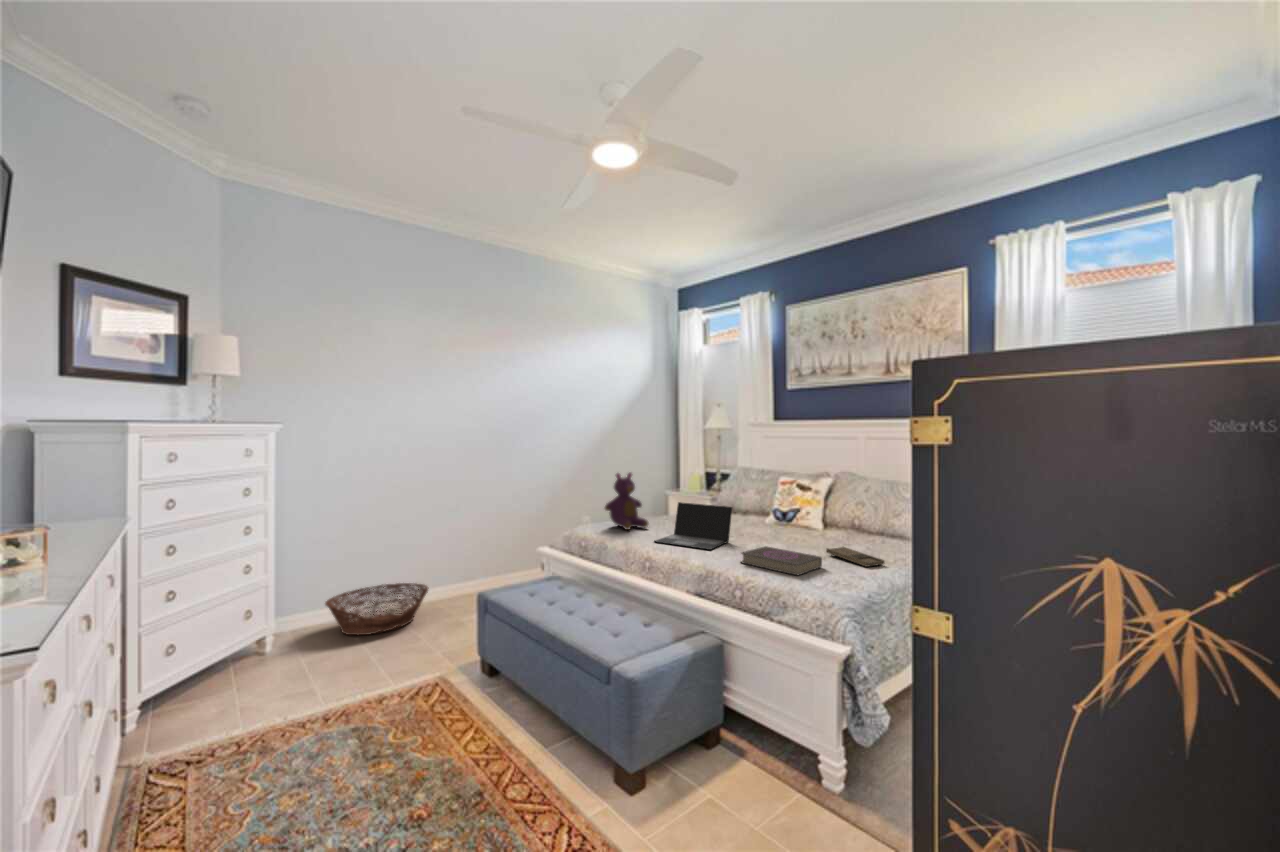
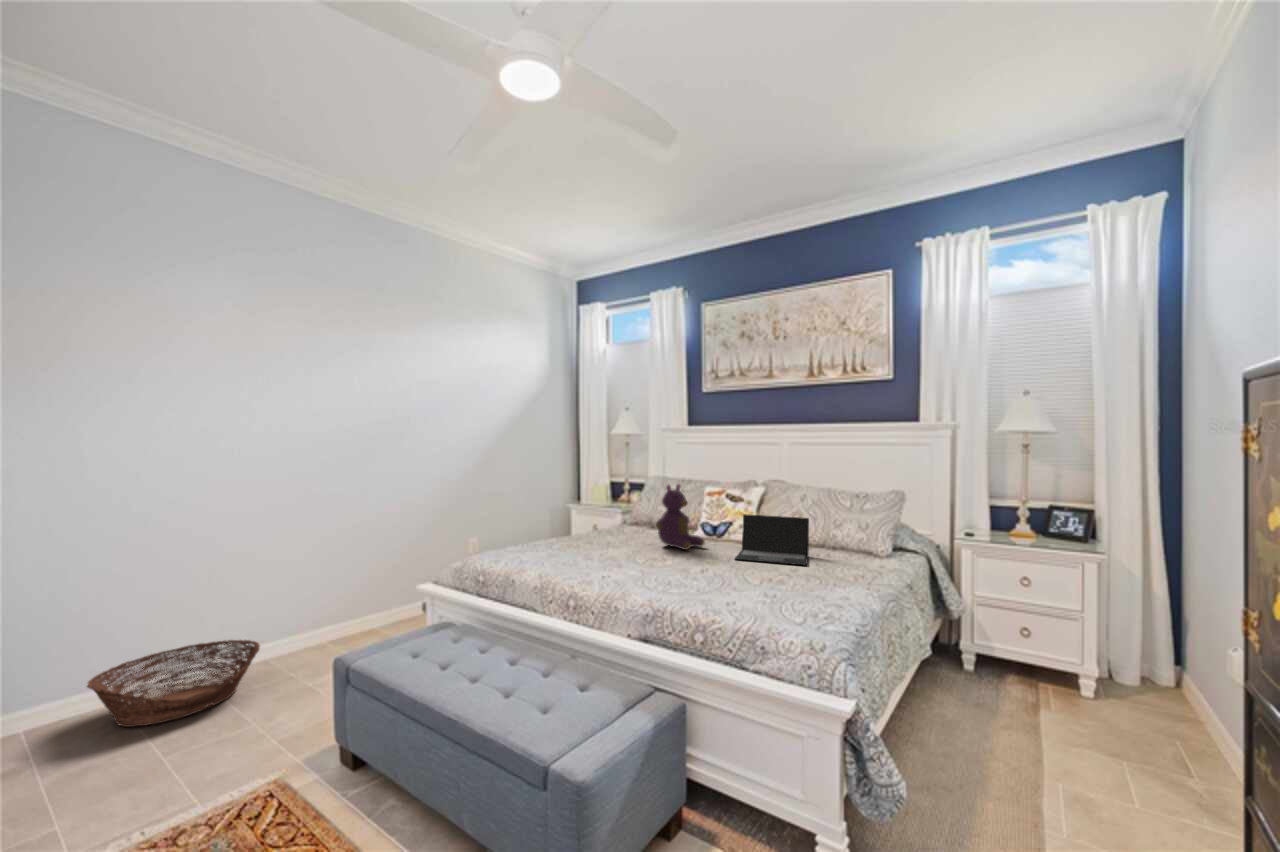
teddy bear: present [605,473,648,530] -> present [656,484,705,550]
laptop: present [654,502,732,550] -> present [735,514,809,565]
book: present [741,546,822,575] -> none [692,571,786,608]
tray: present [826,547,884,567] -> none [781,566,849,590]

